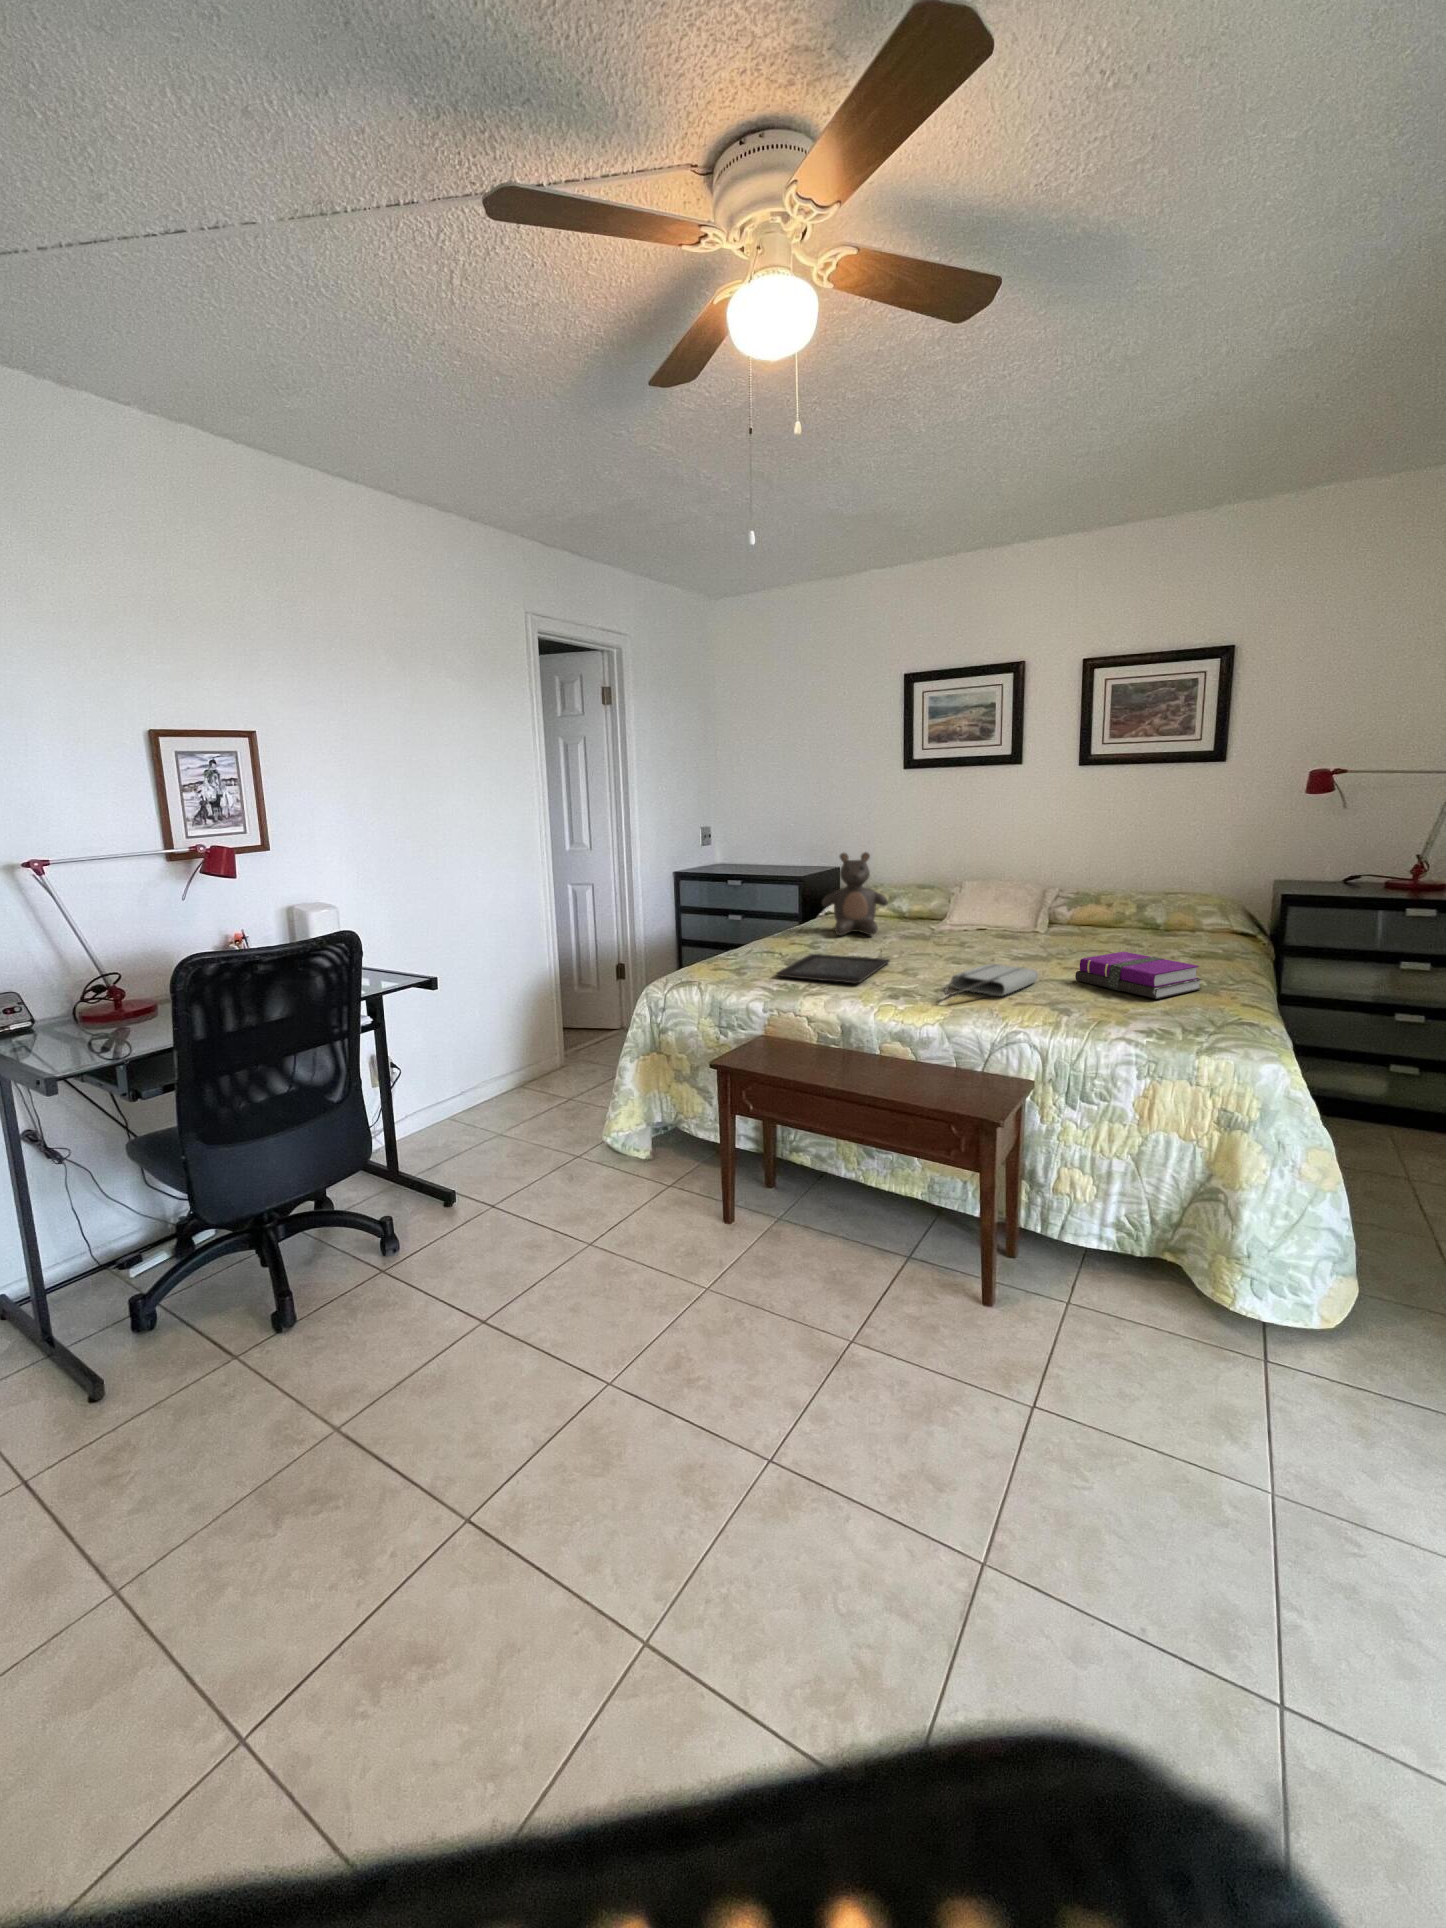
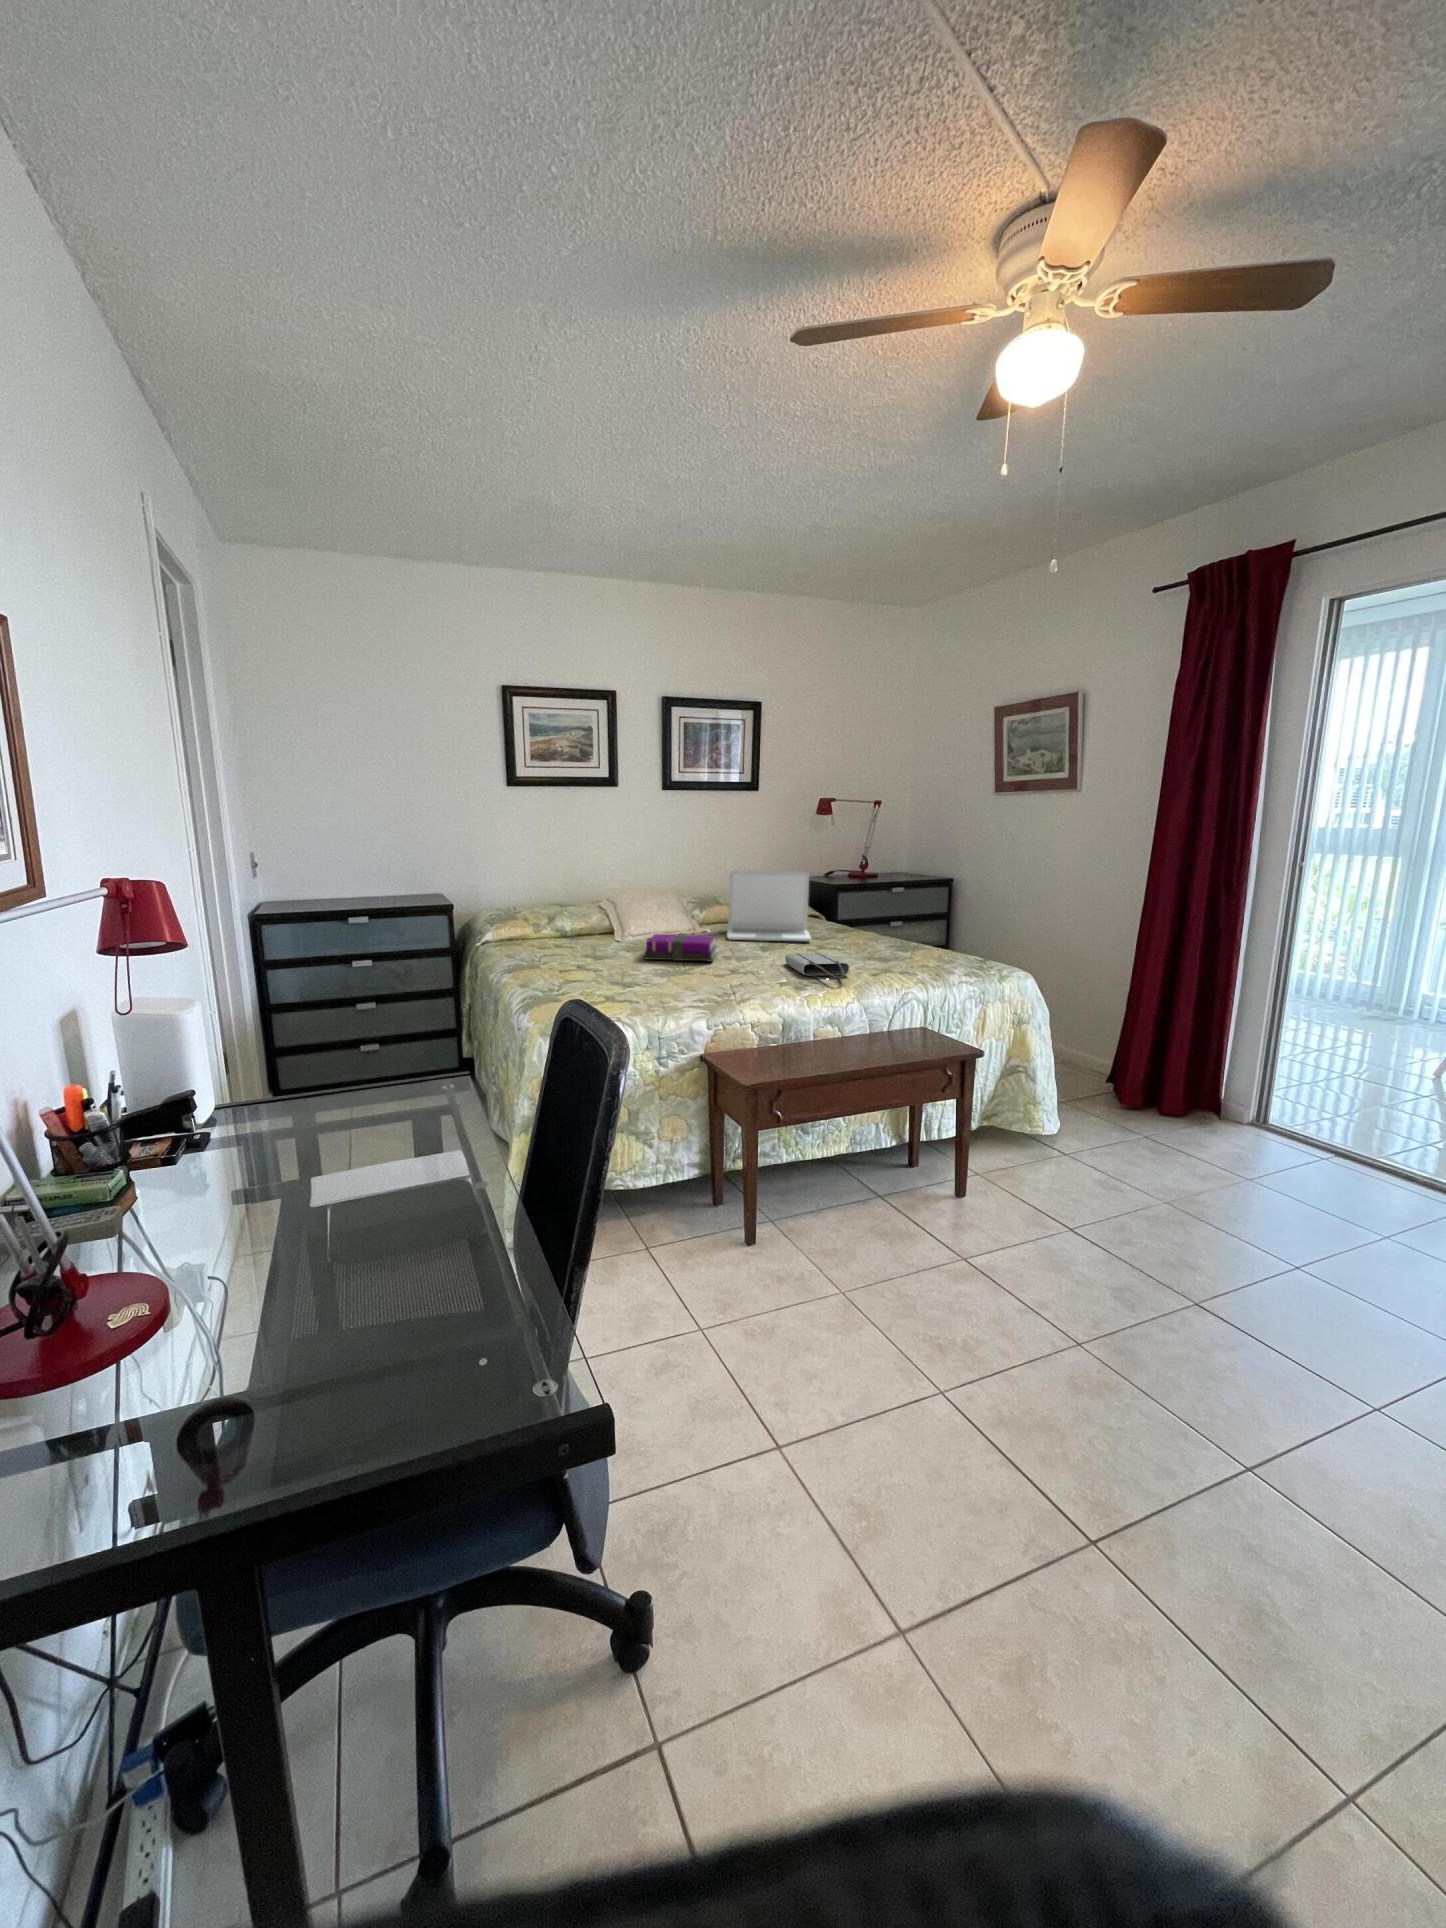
teddy bear: present [822,852,888,935] -> none [550,867,618,955]
laptop: none [1030,862,1175,958] -> present [727,871,811,942]
notebook: present [1075,952,1202,999] -> present [644,934,716,961]
tray: present [776,954,890,983] -> none [632,964,751,993]

